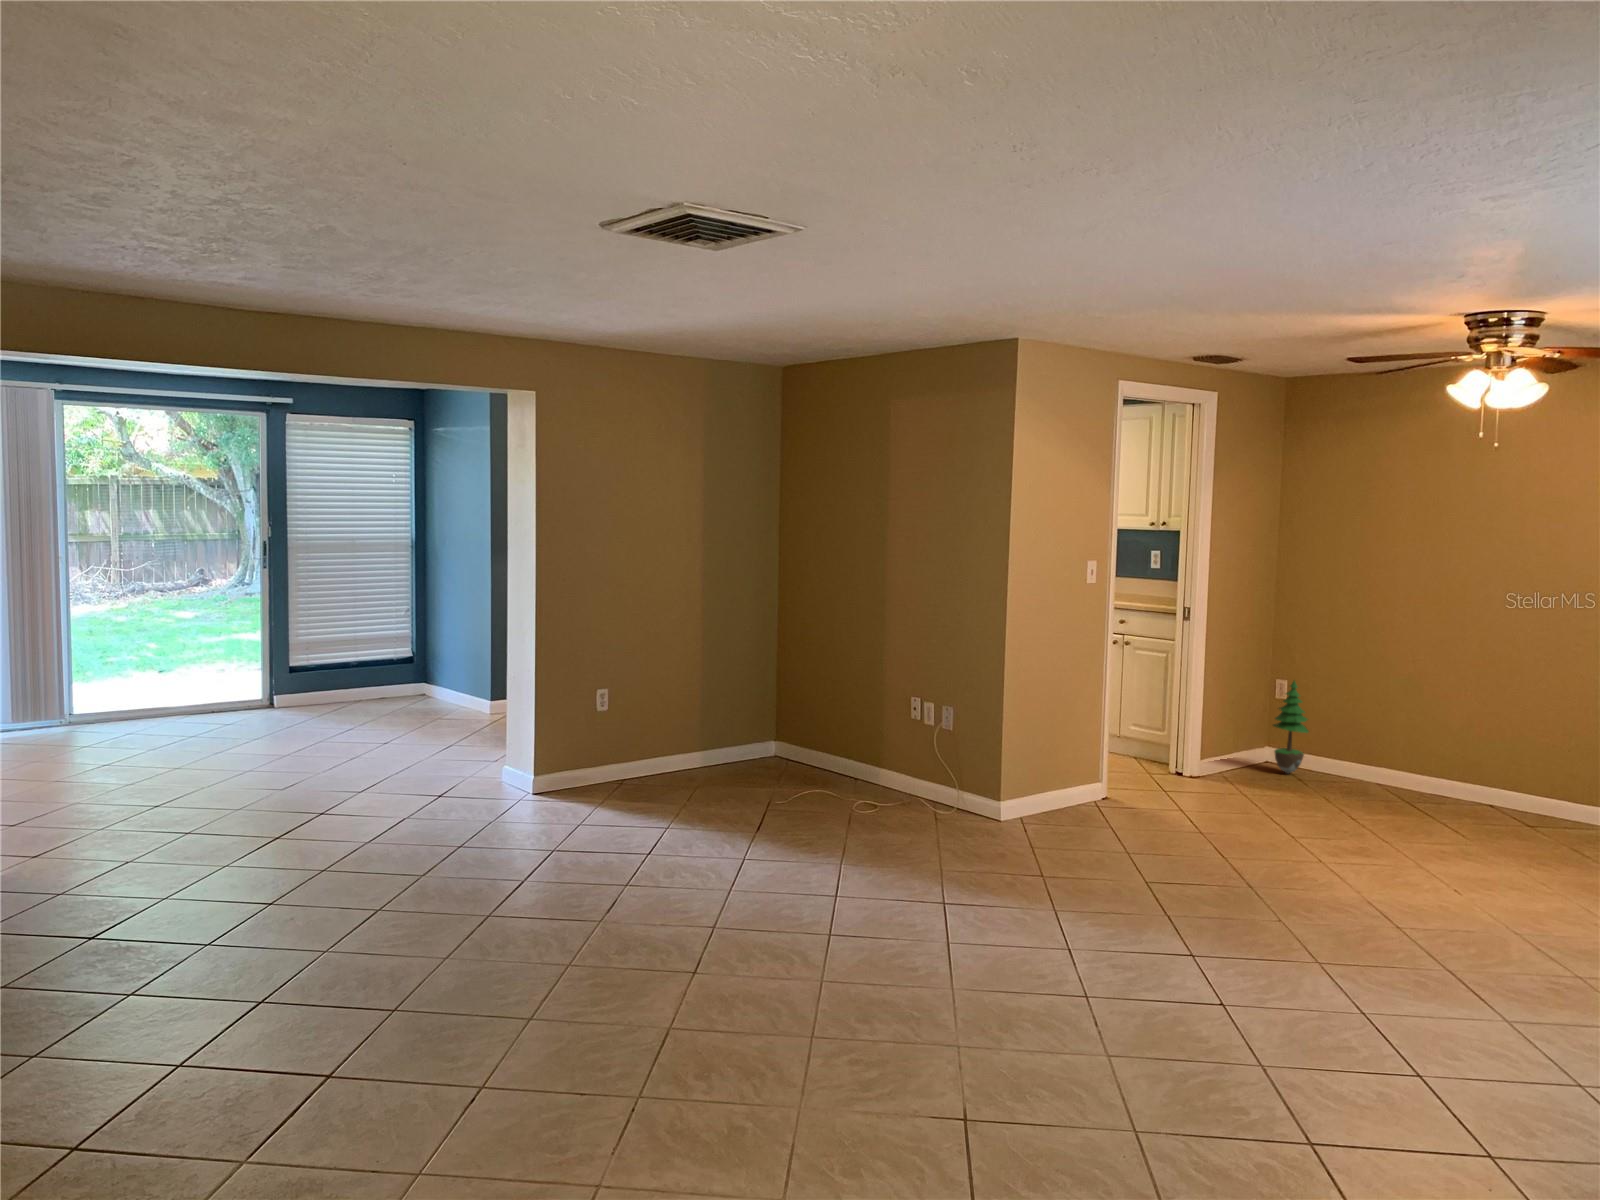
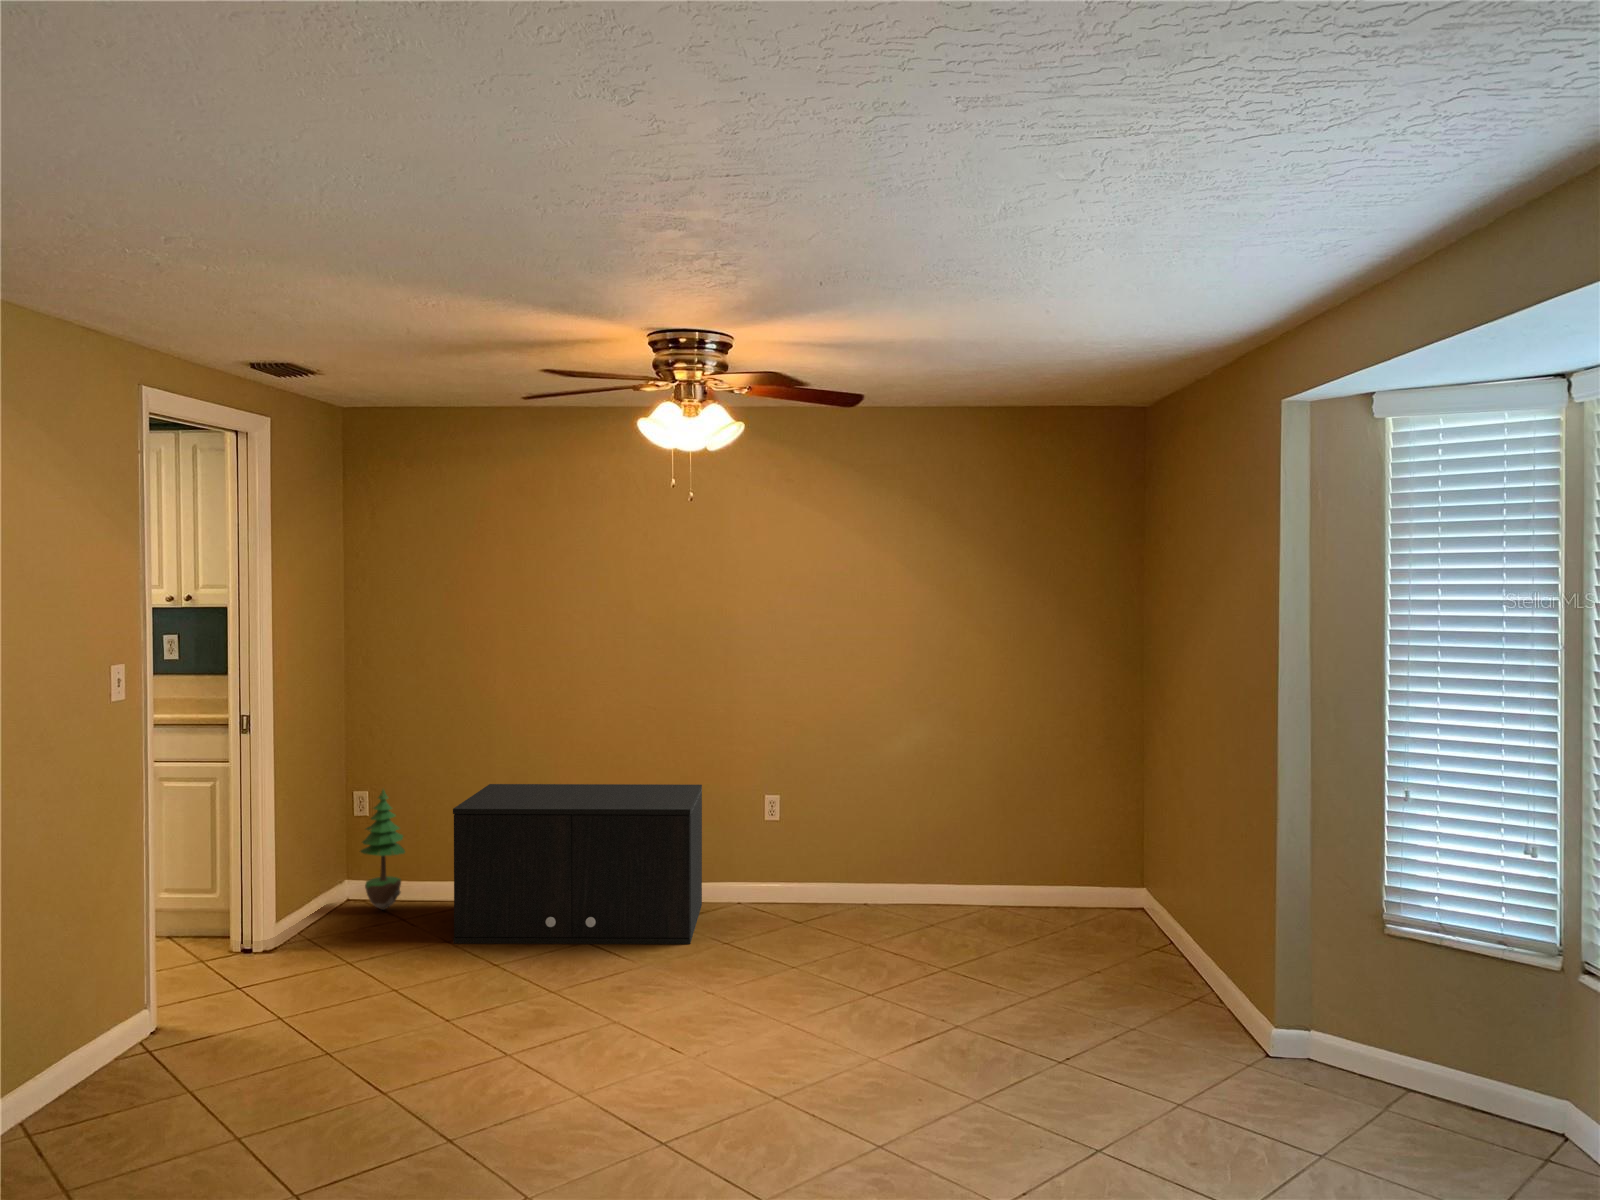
storage cabinet: none [1324,690,1592,855] -> present [453,784,702,944]

